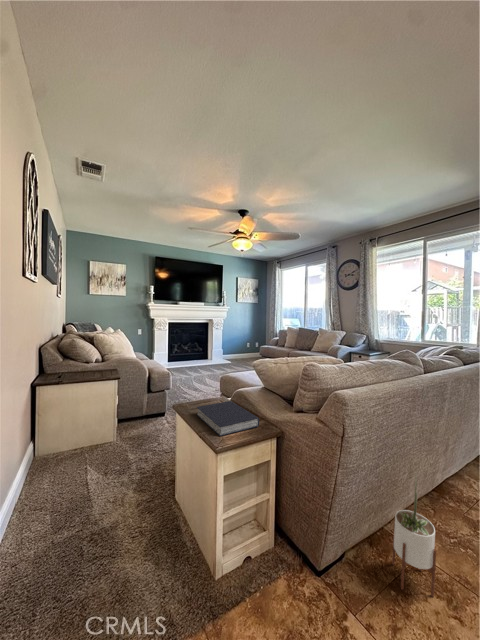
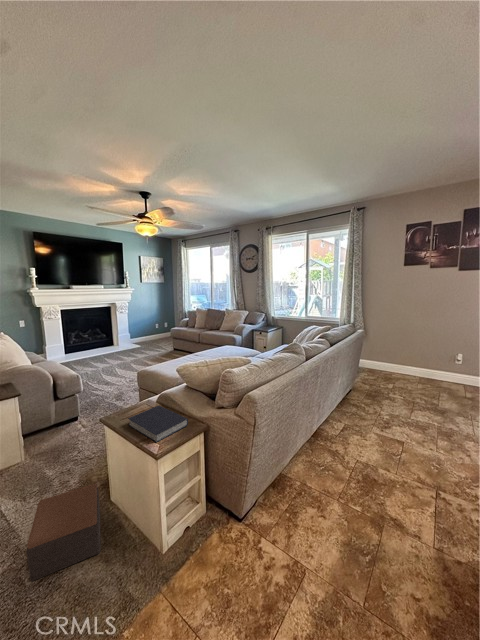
footstool: none [85,474,163,559] -> present [26,484,101,581]
potted plant: present [392,478,436,597] -> none [288,431,313,512]

